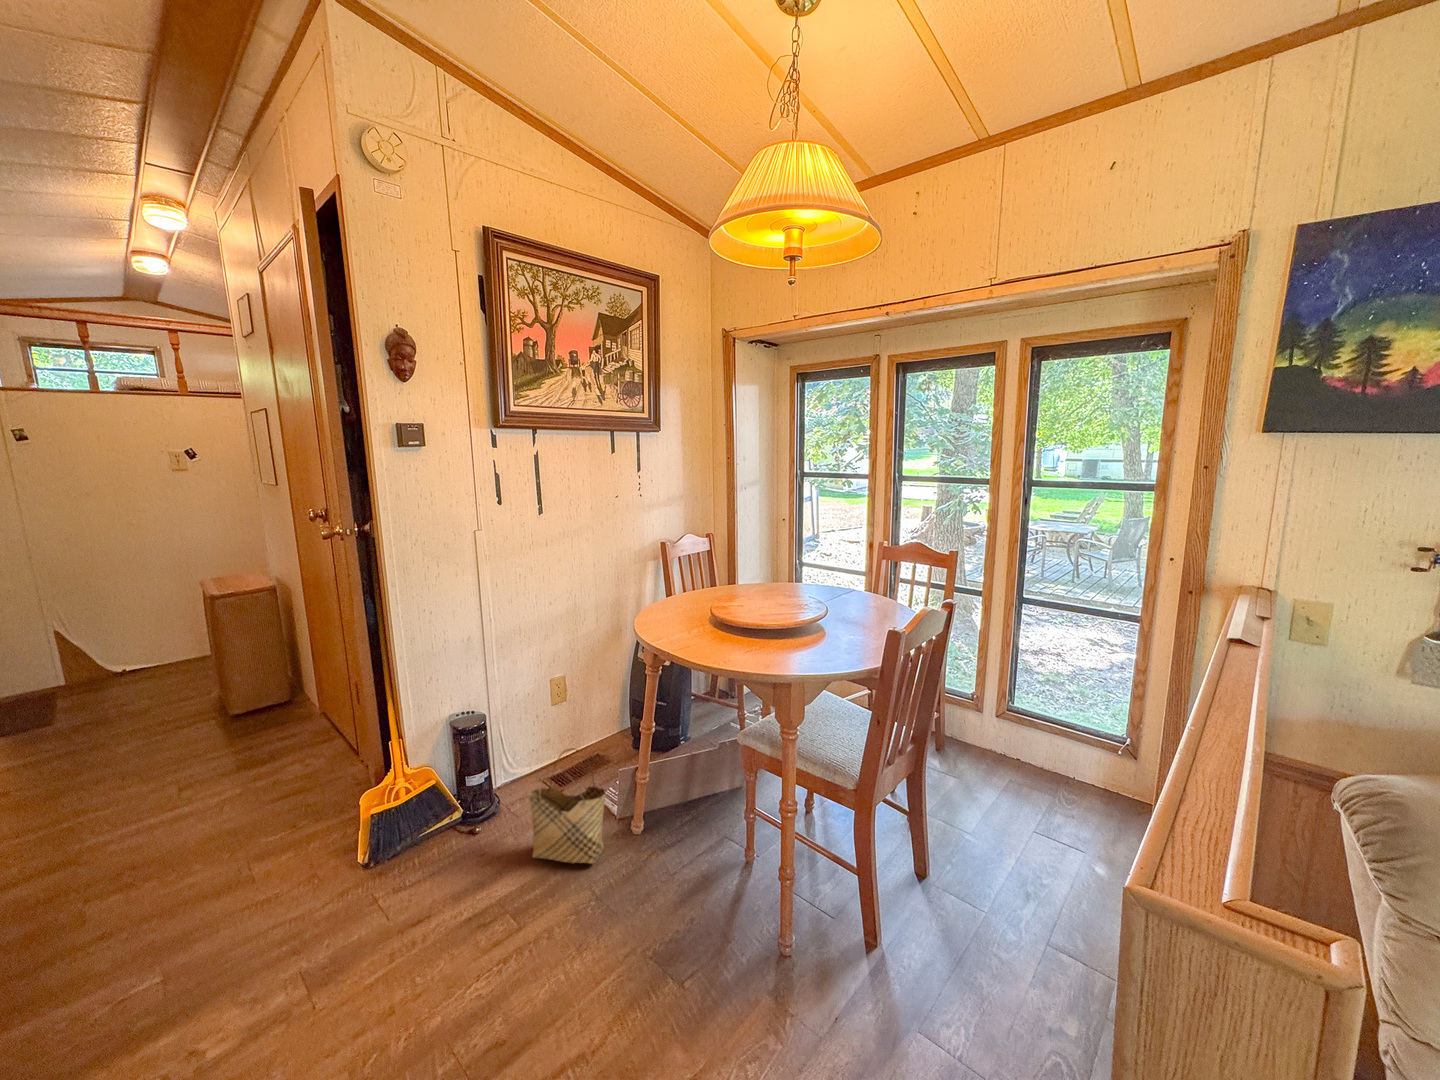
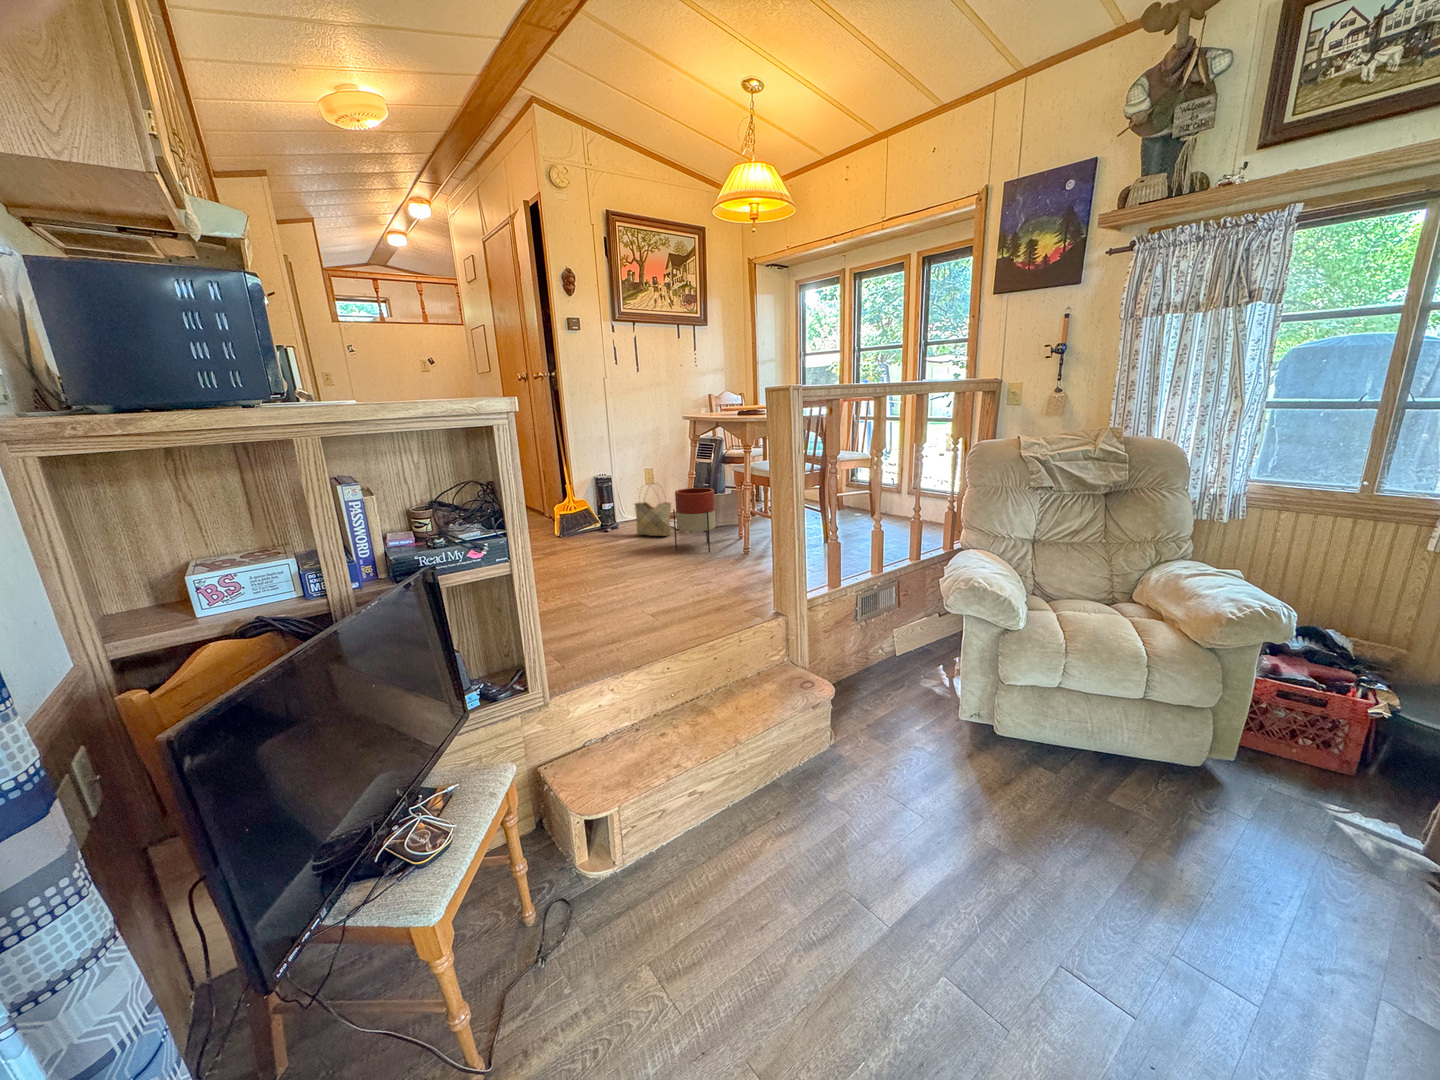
planter: none [618,795,709,964] -> present [673,488,716,552]

